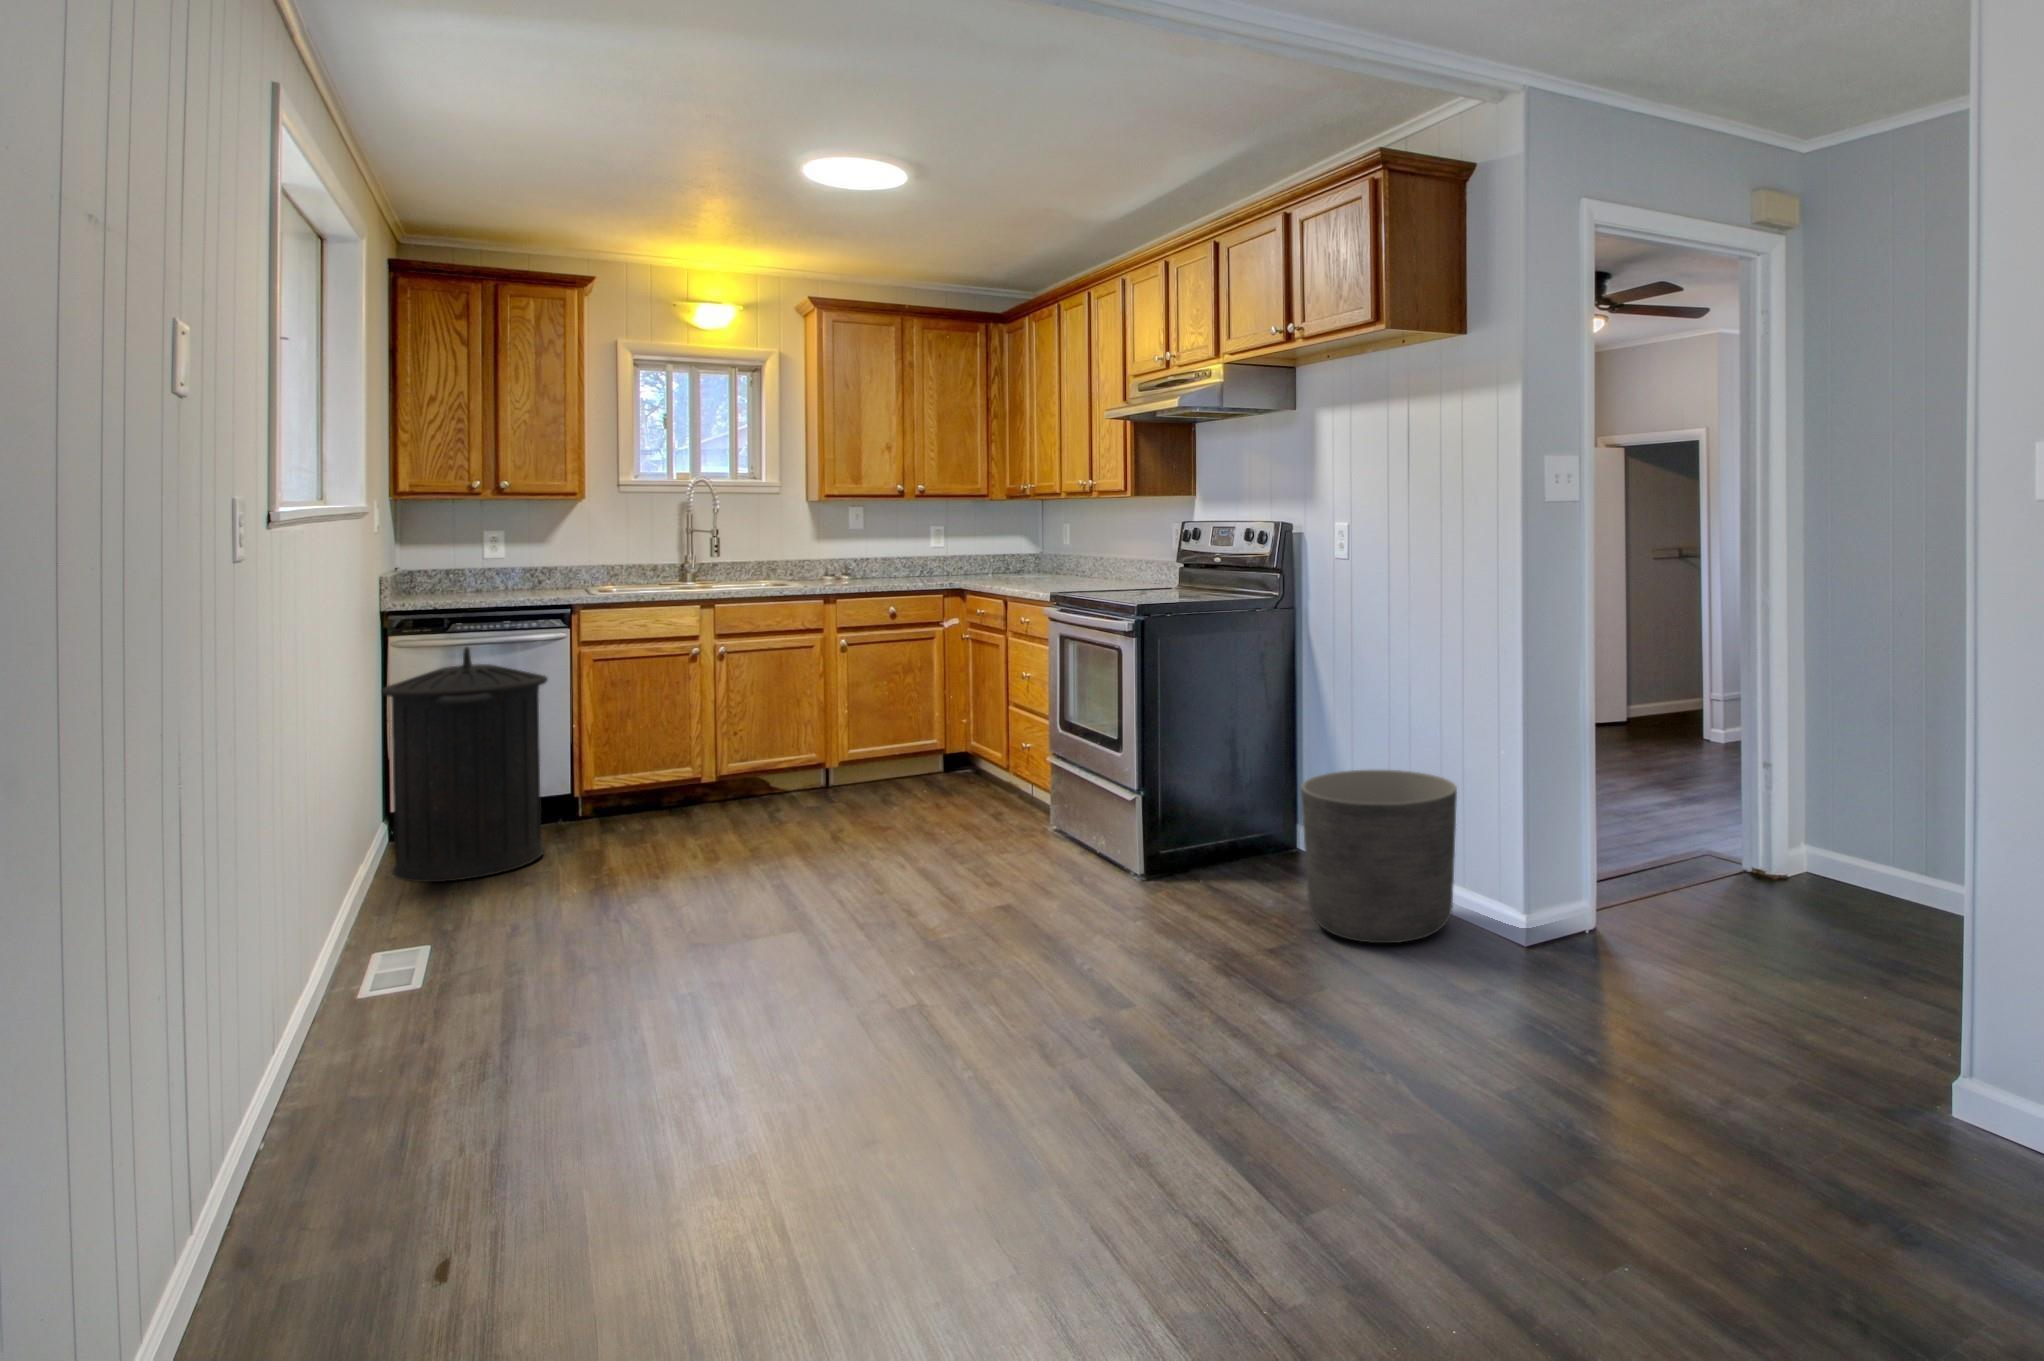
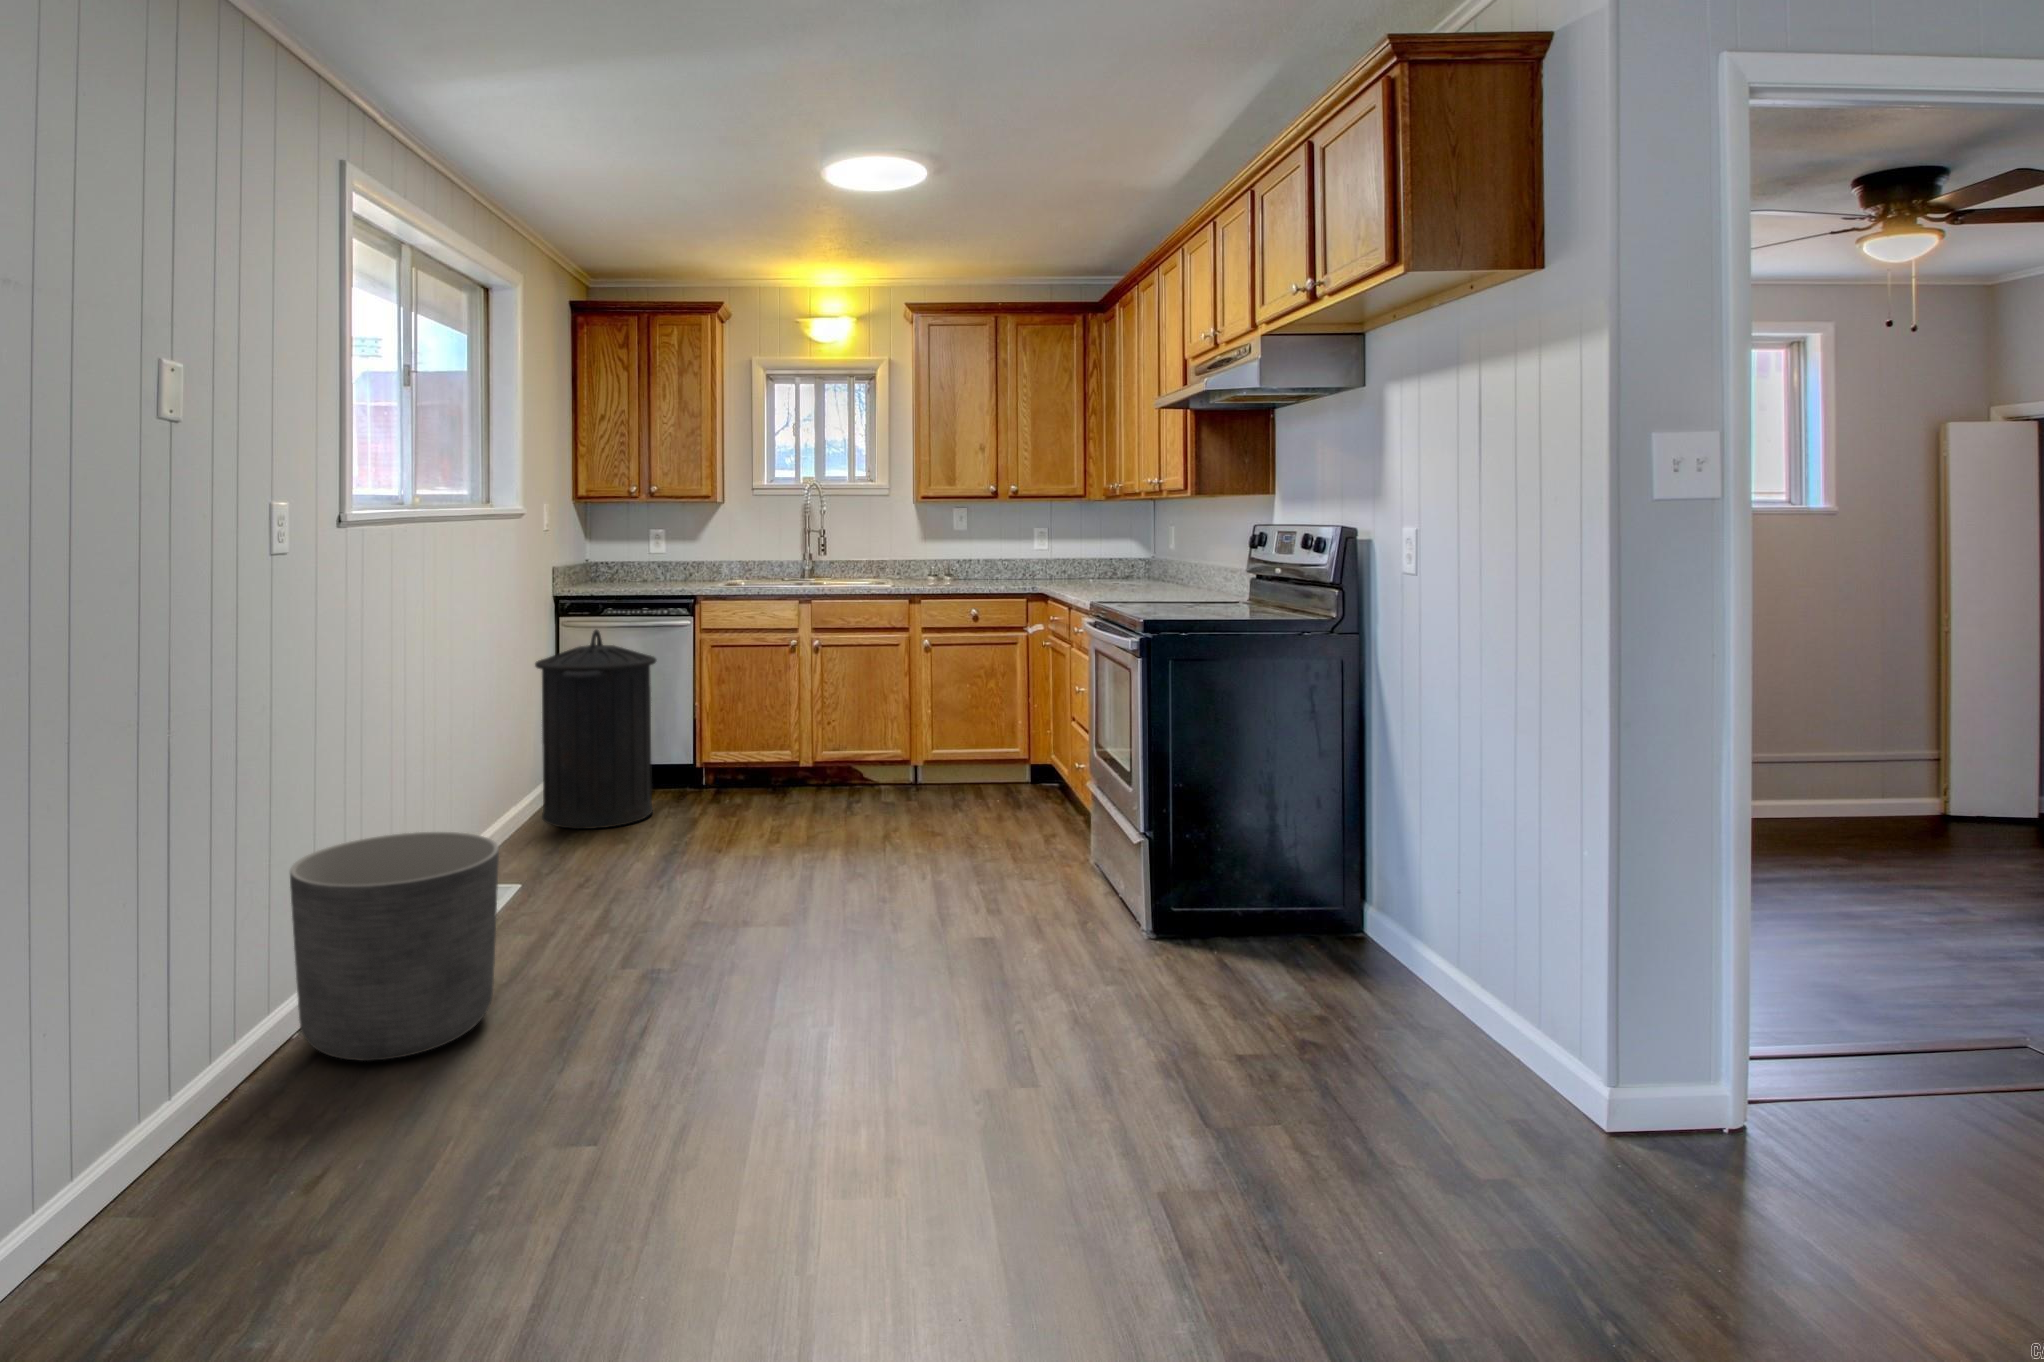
planter: present [1301,770,1457,943] -> present [290,832,499,1061]

